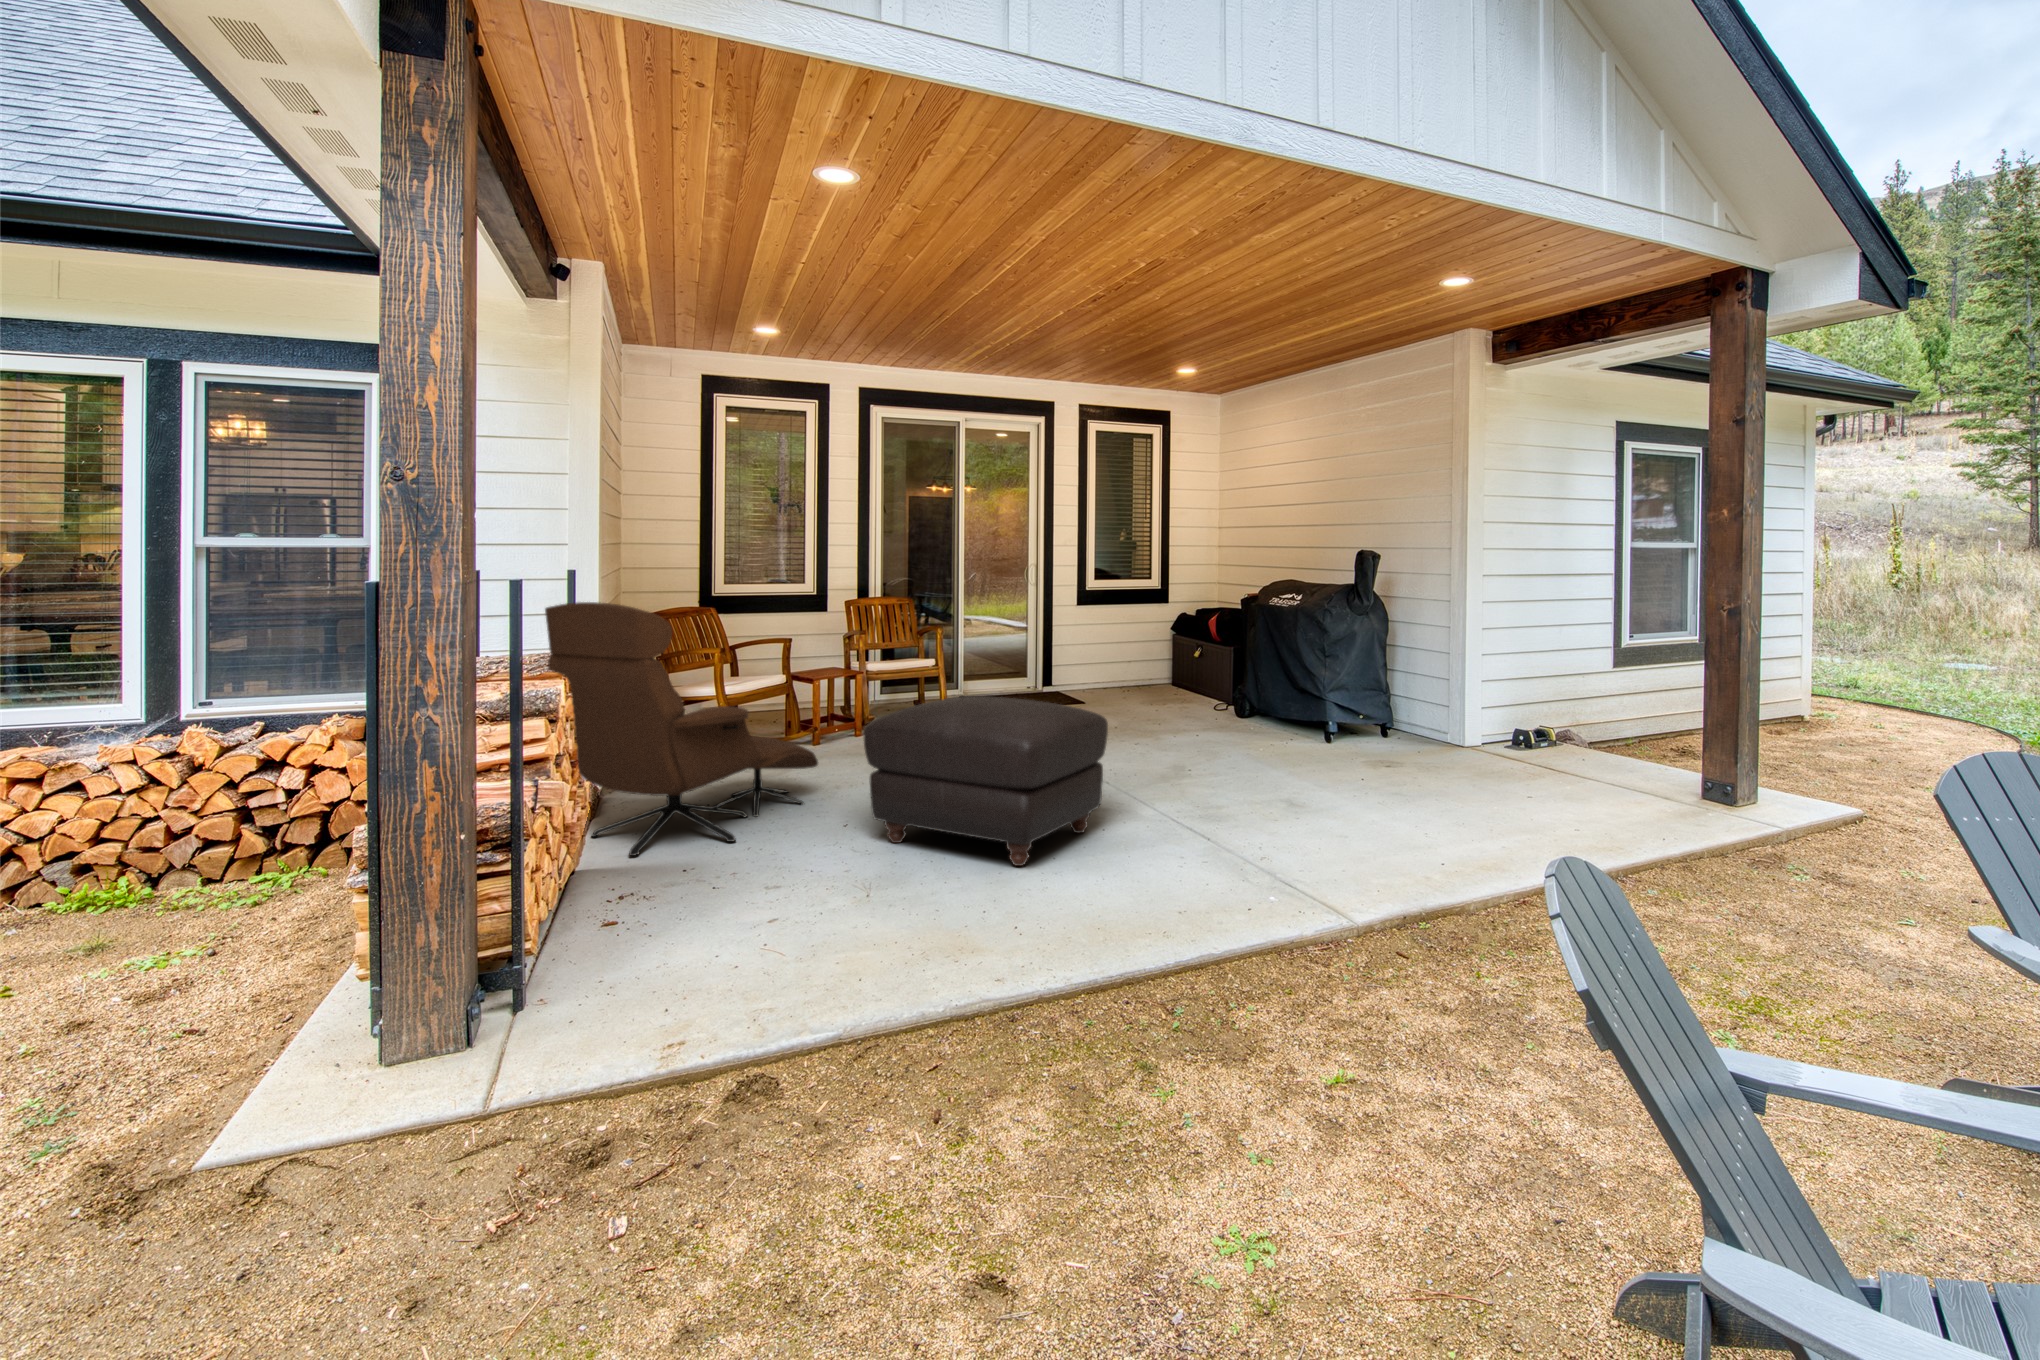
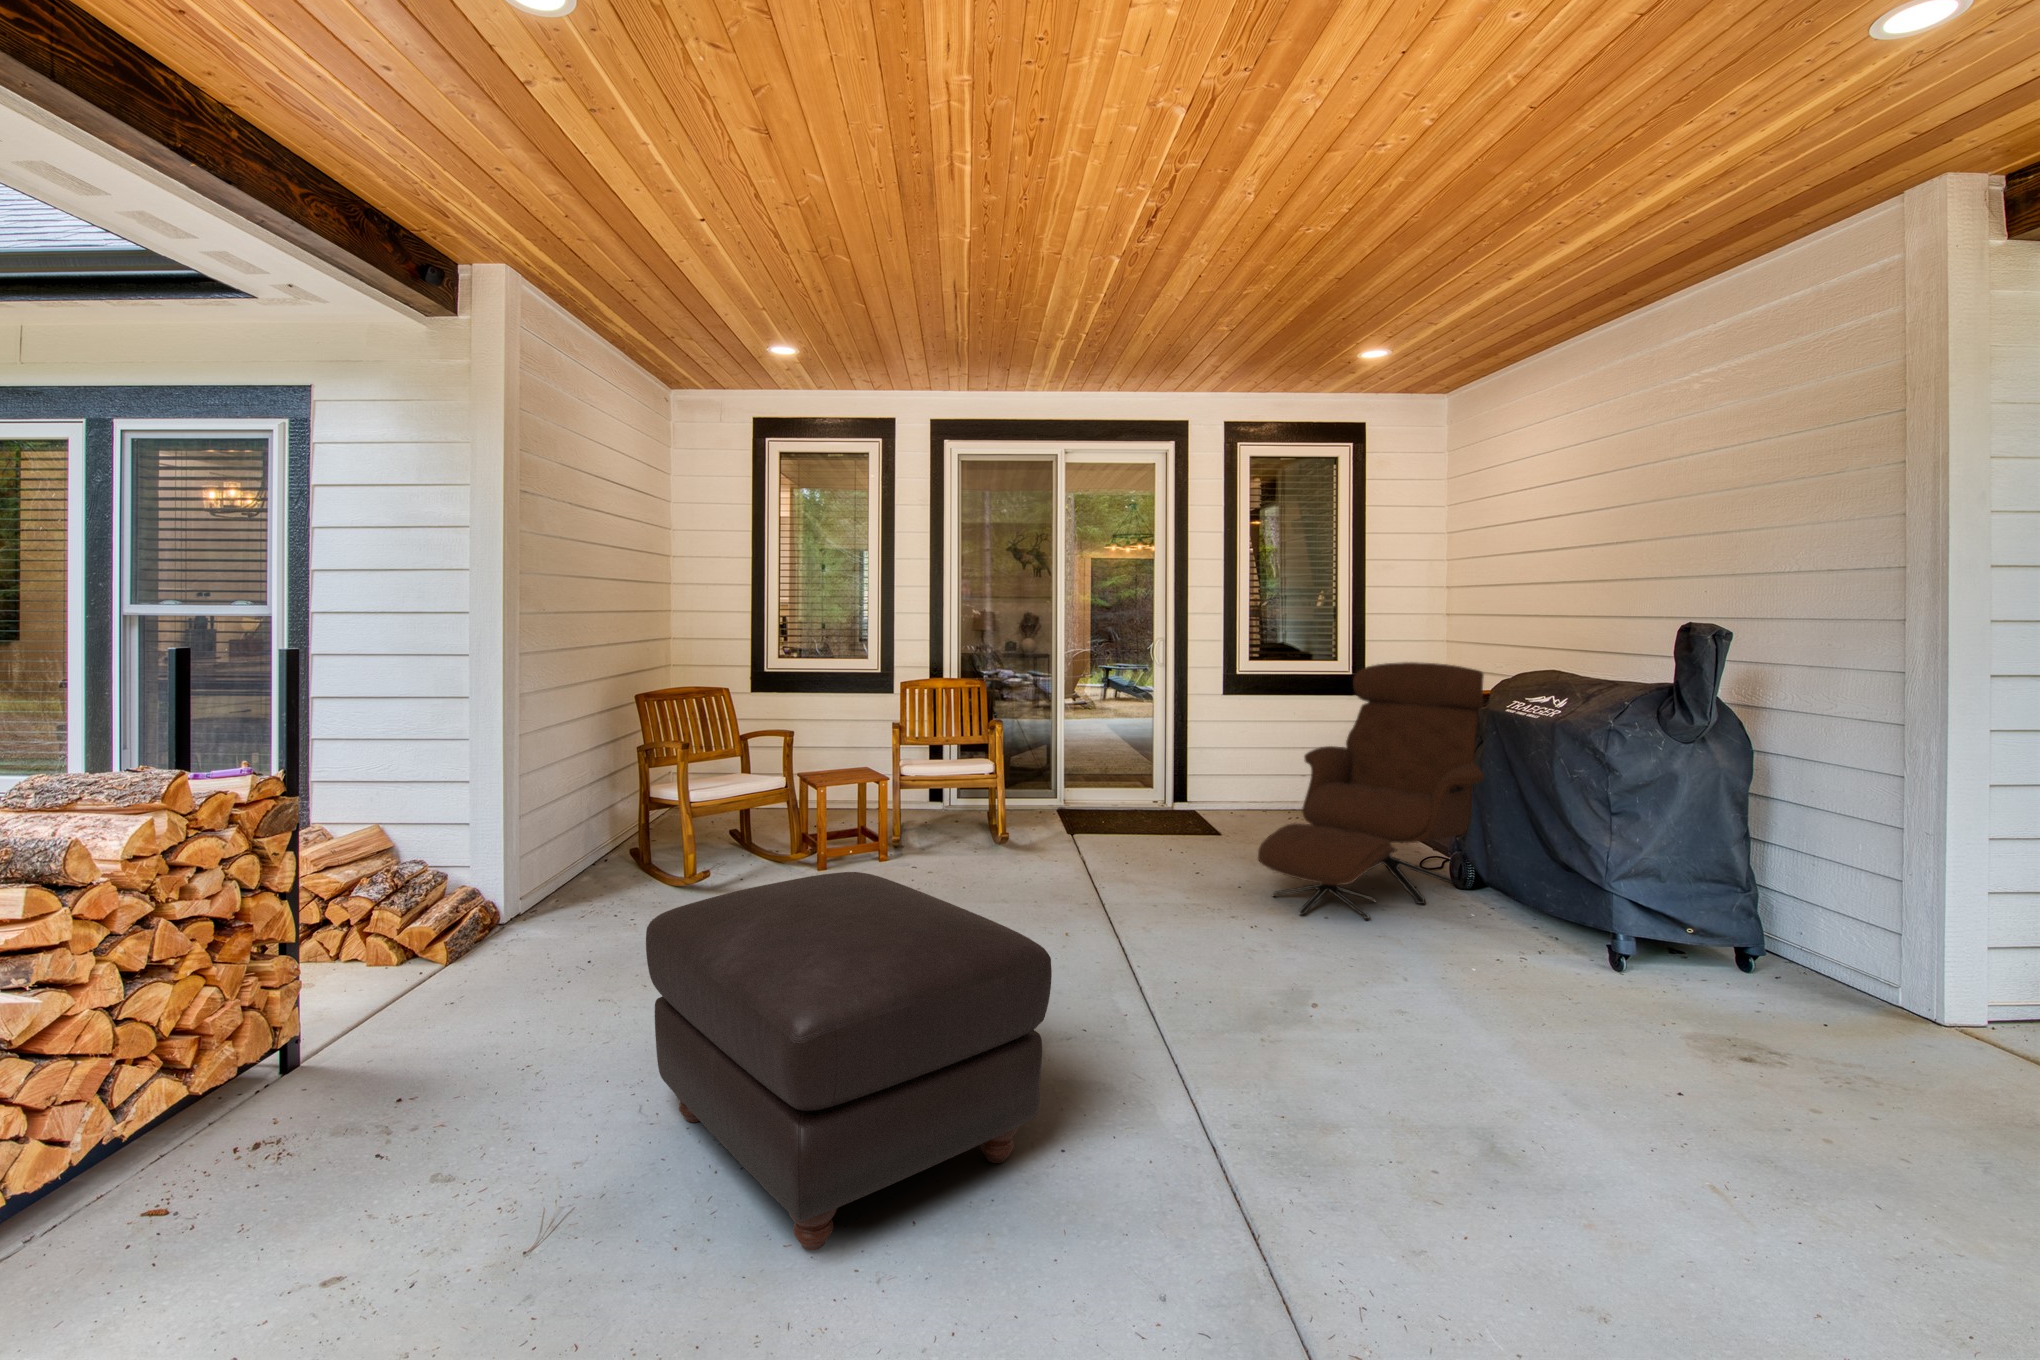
lounge chair: present [545,602,818,856] -> present [1258,662,1484,919]

